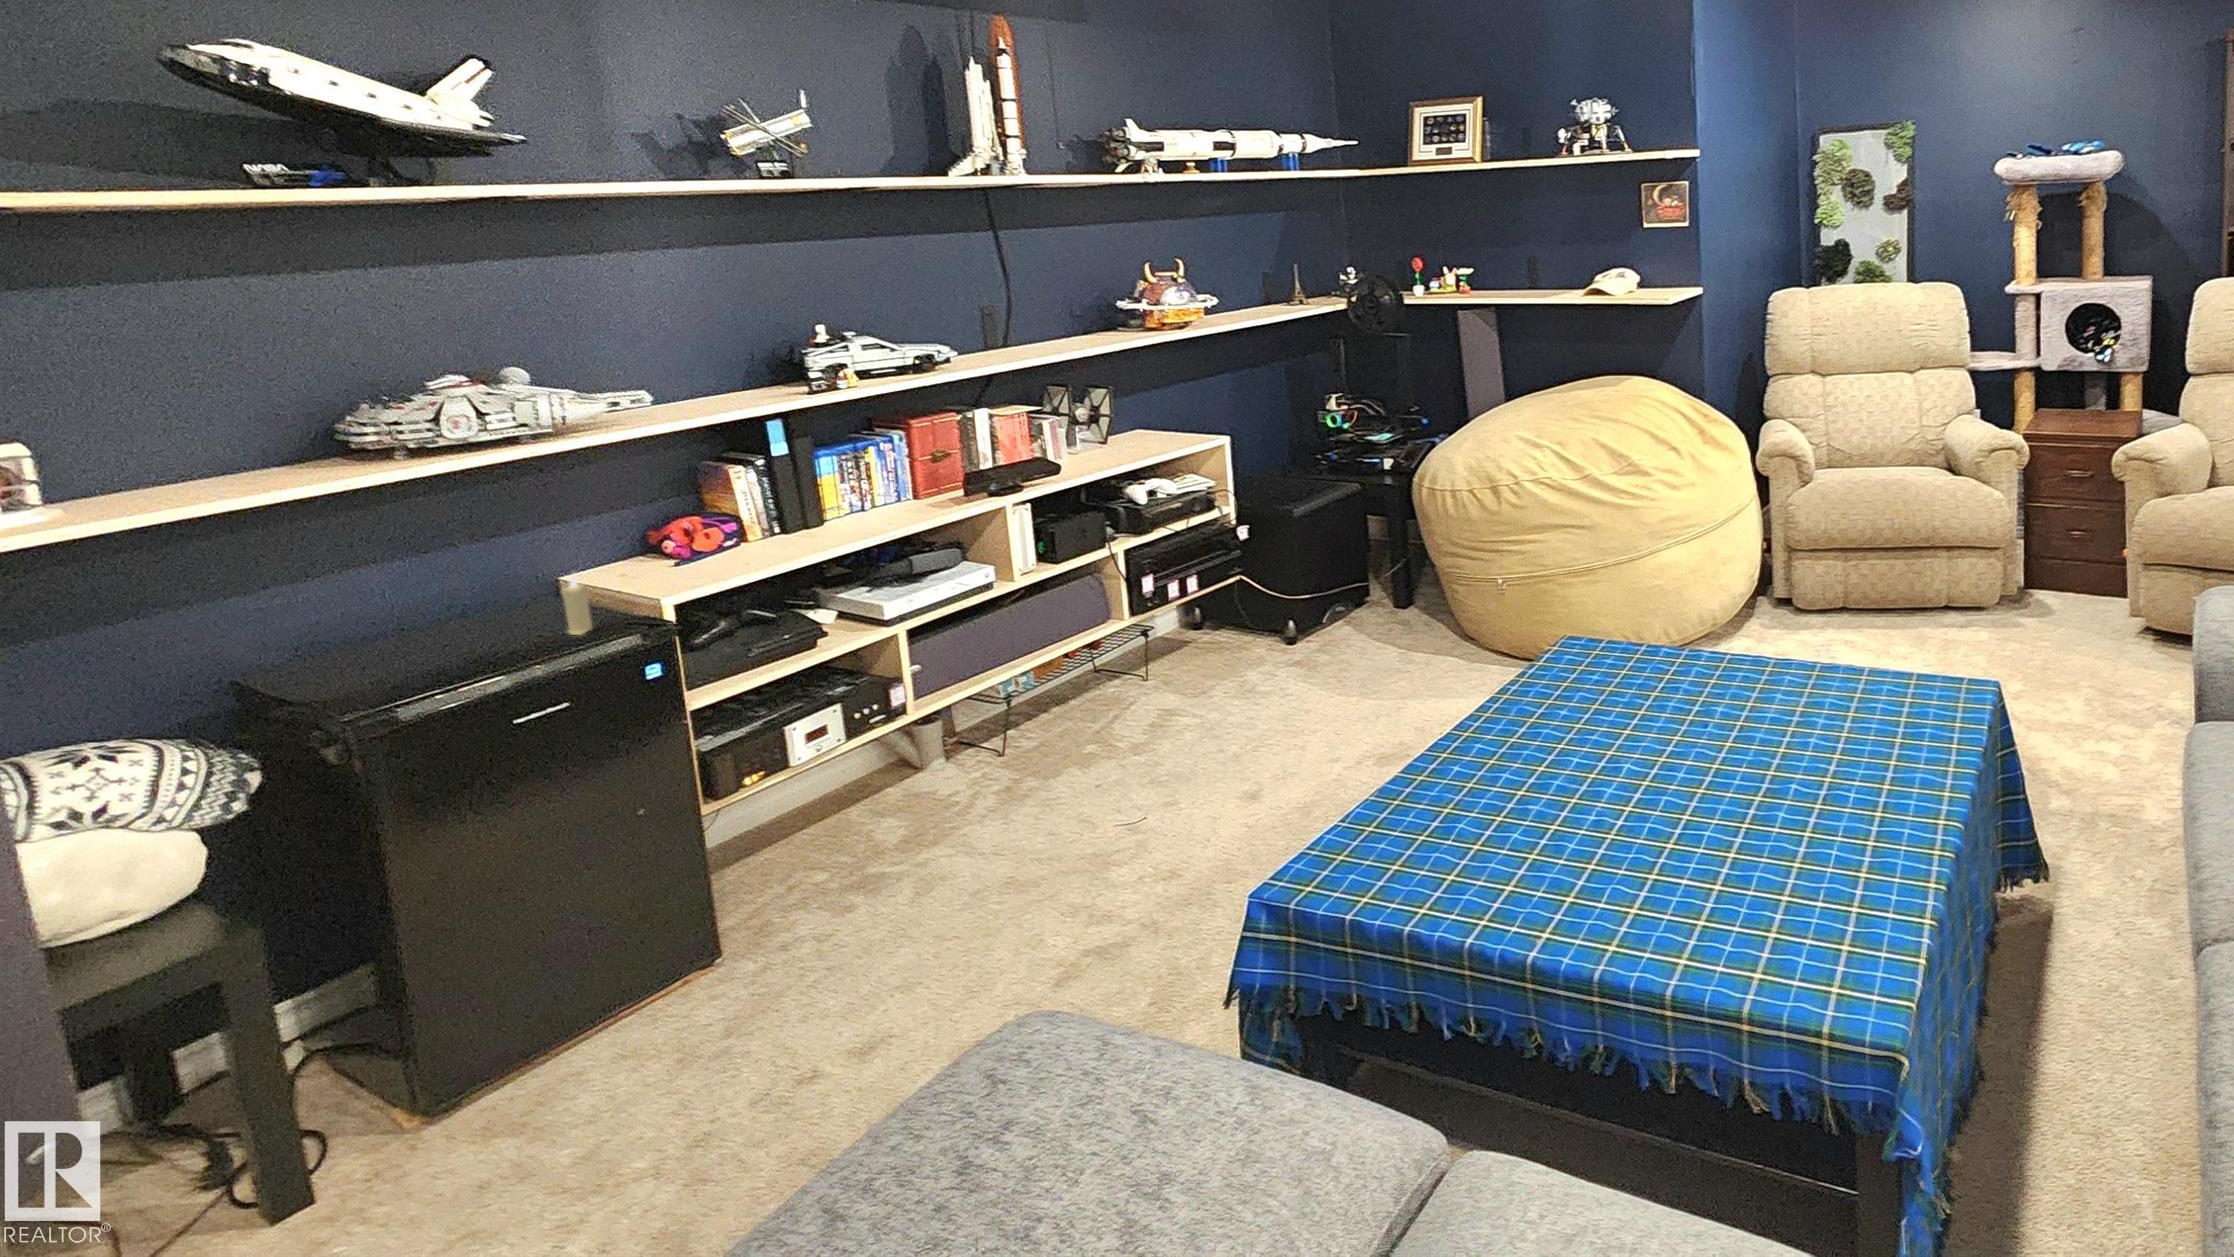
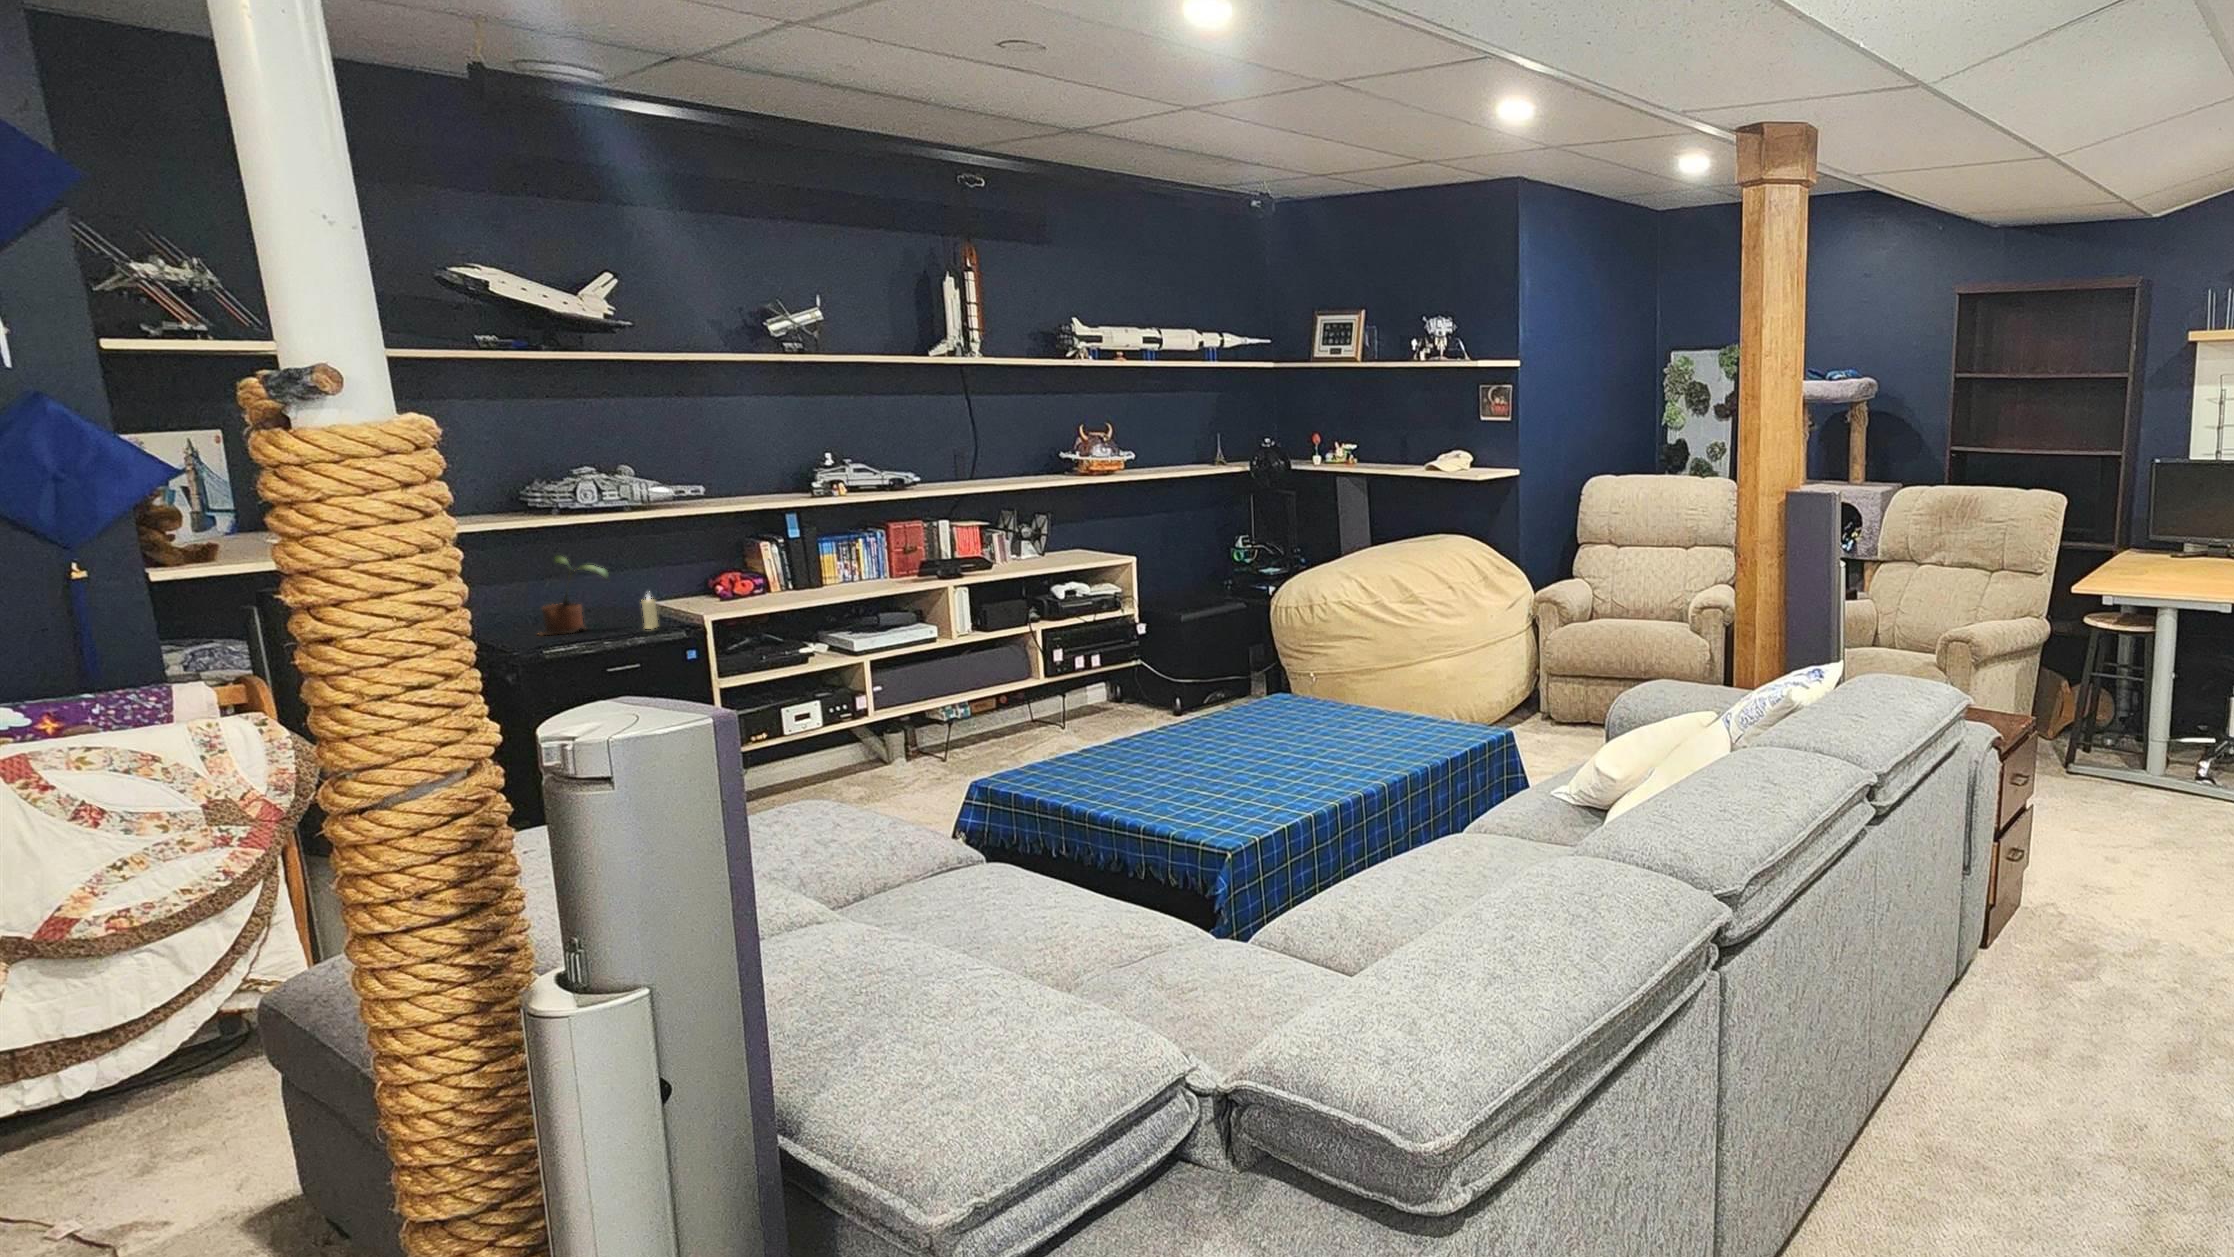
potted plant: none [375,528,505,667] -> present [538,555,609,635]

